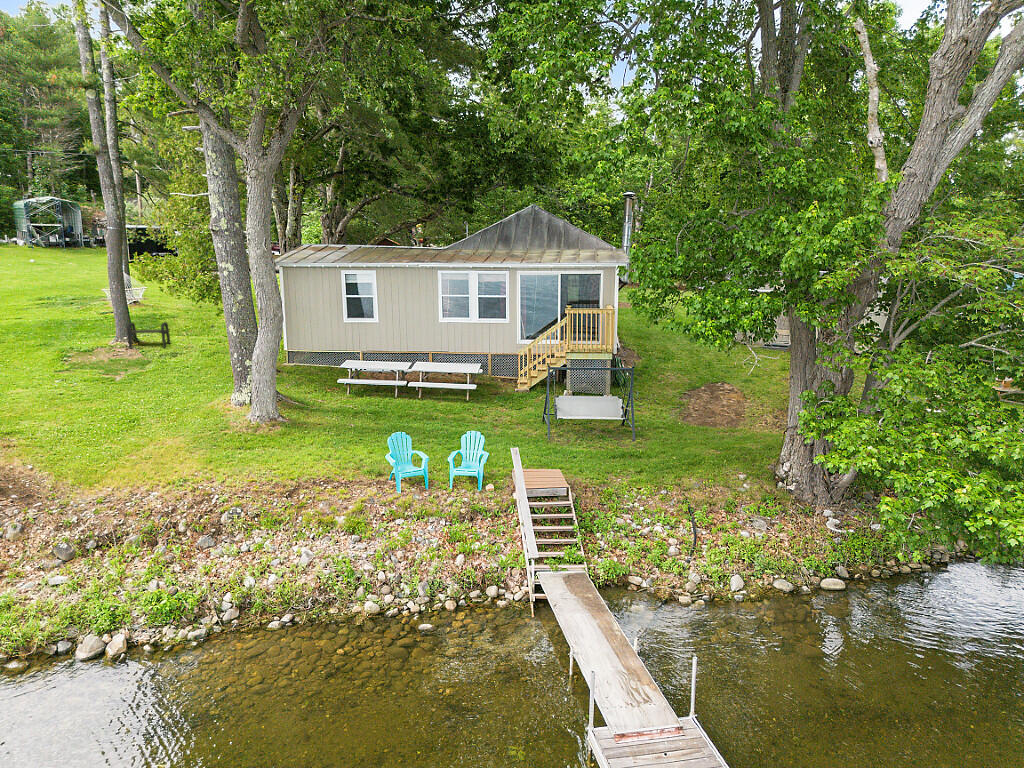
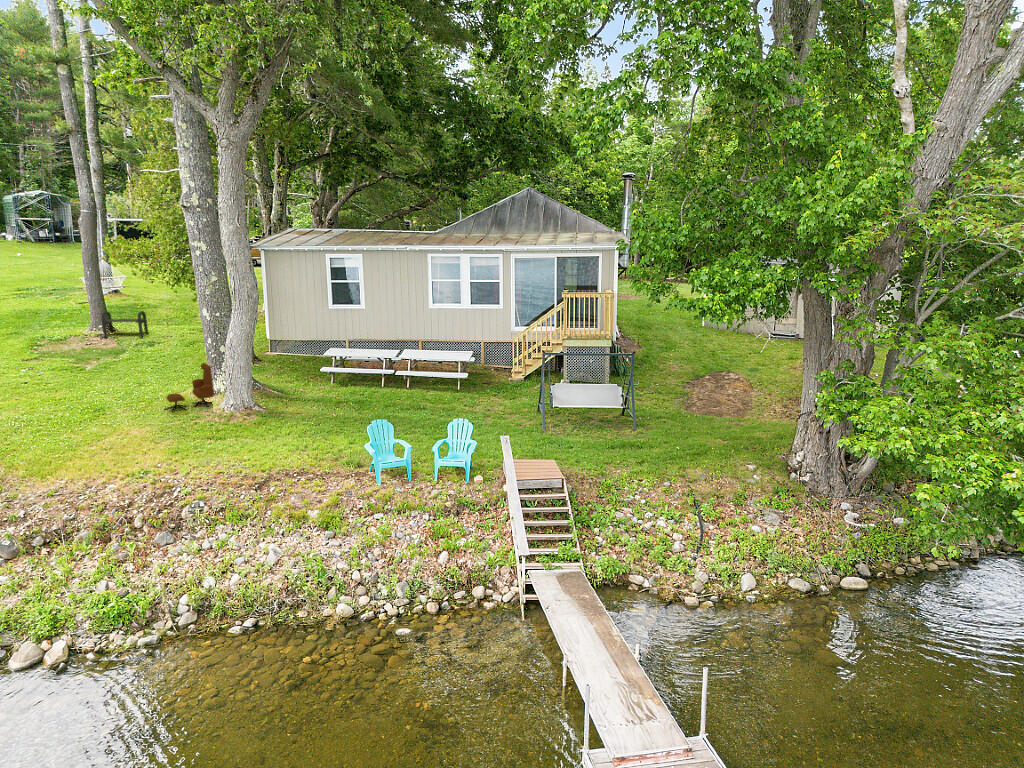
lounge chair: none [194,376,243,422] -> present [166,363,214,411]

